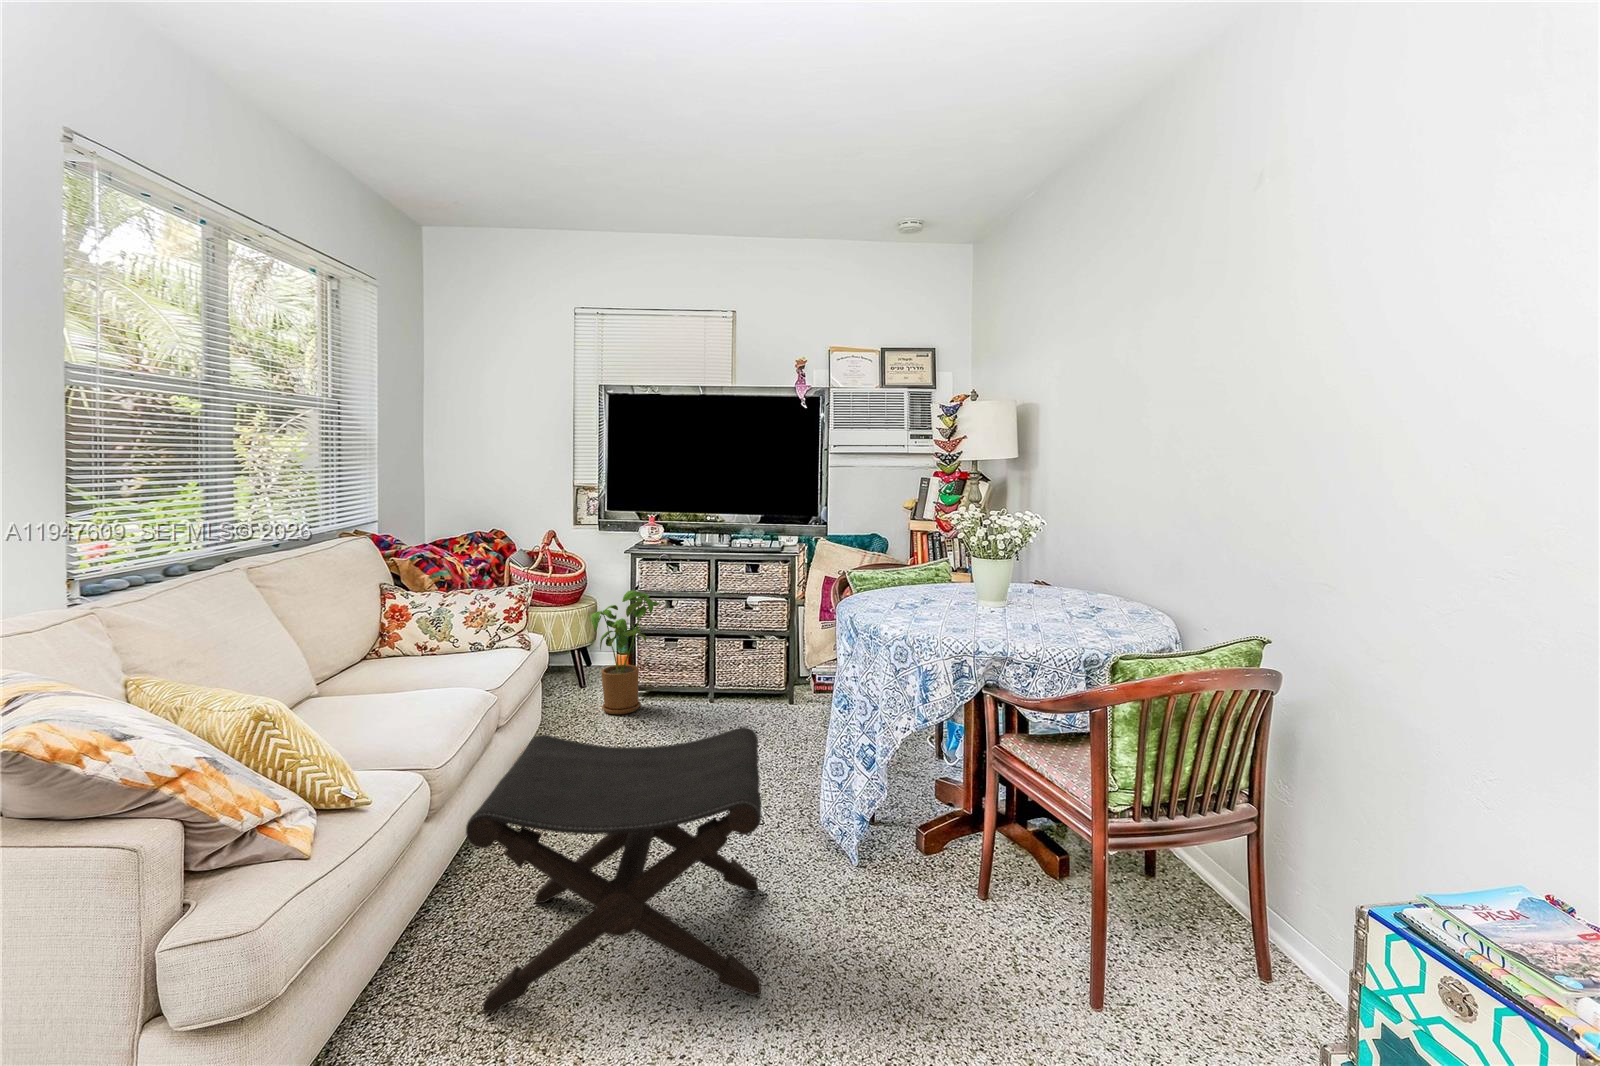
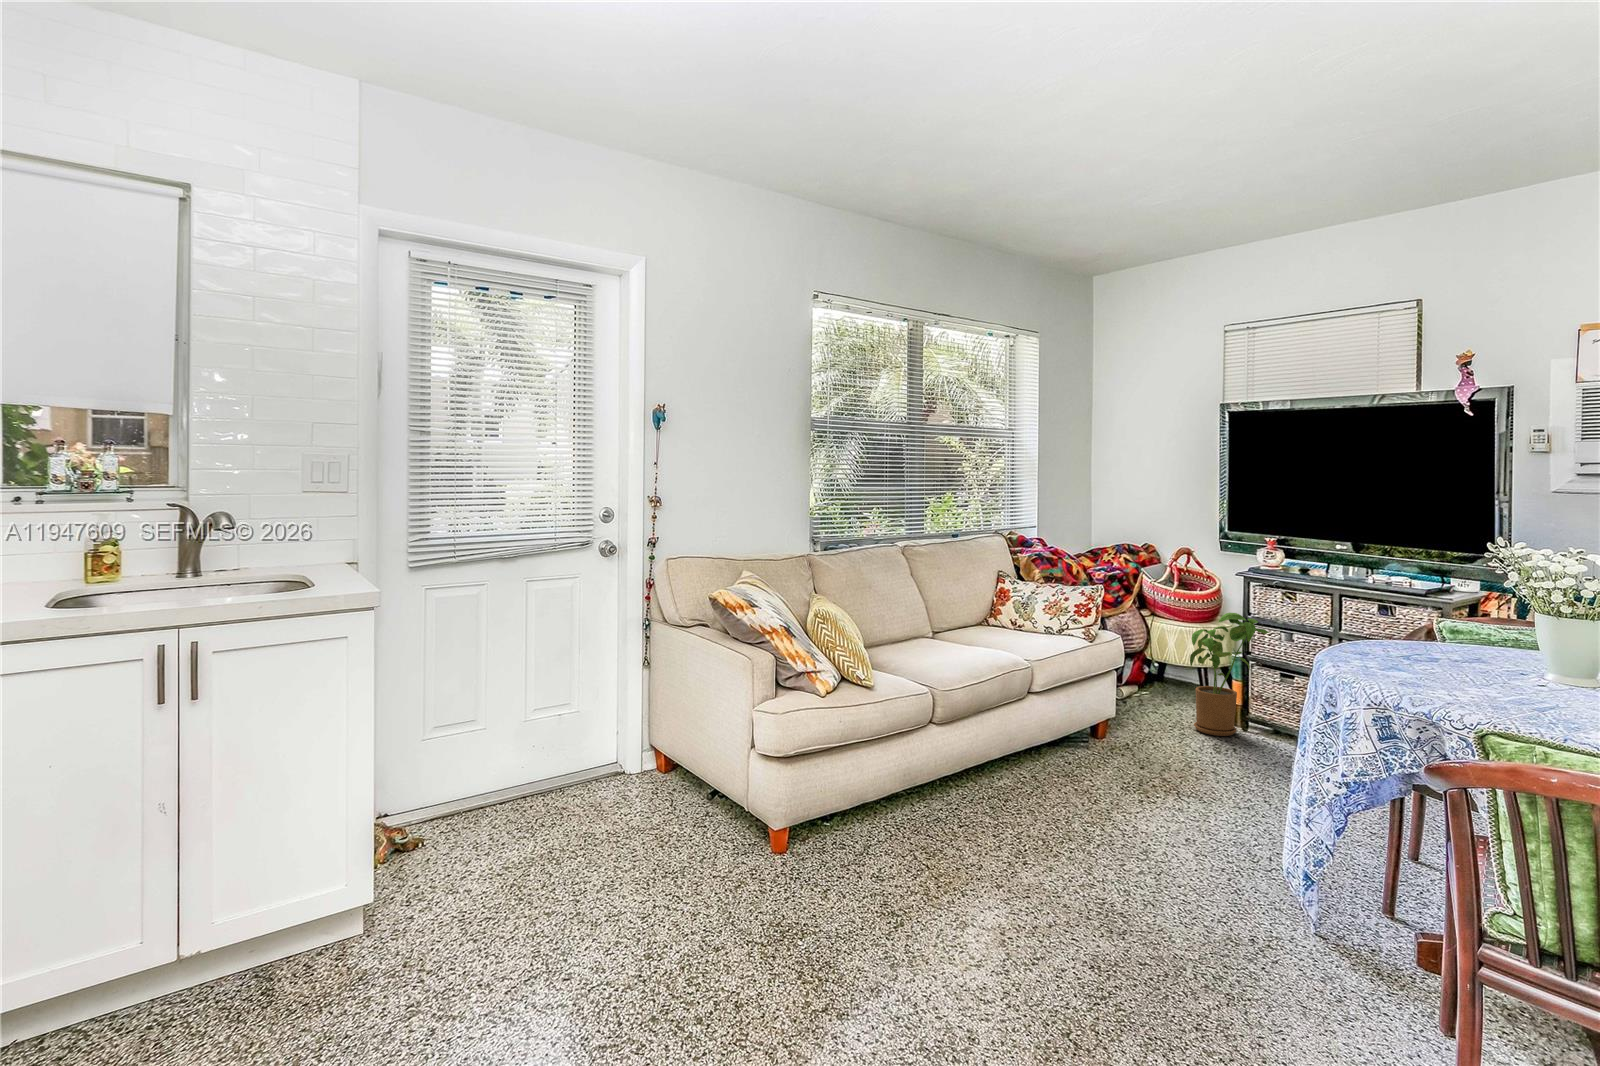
footstool: present [466,727,761,1012] -> none [906,688,1169,930]

